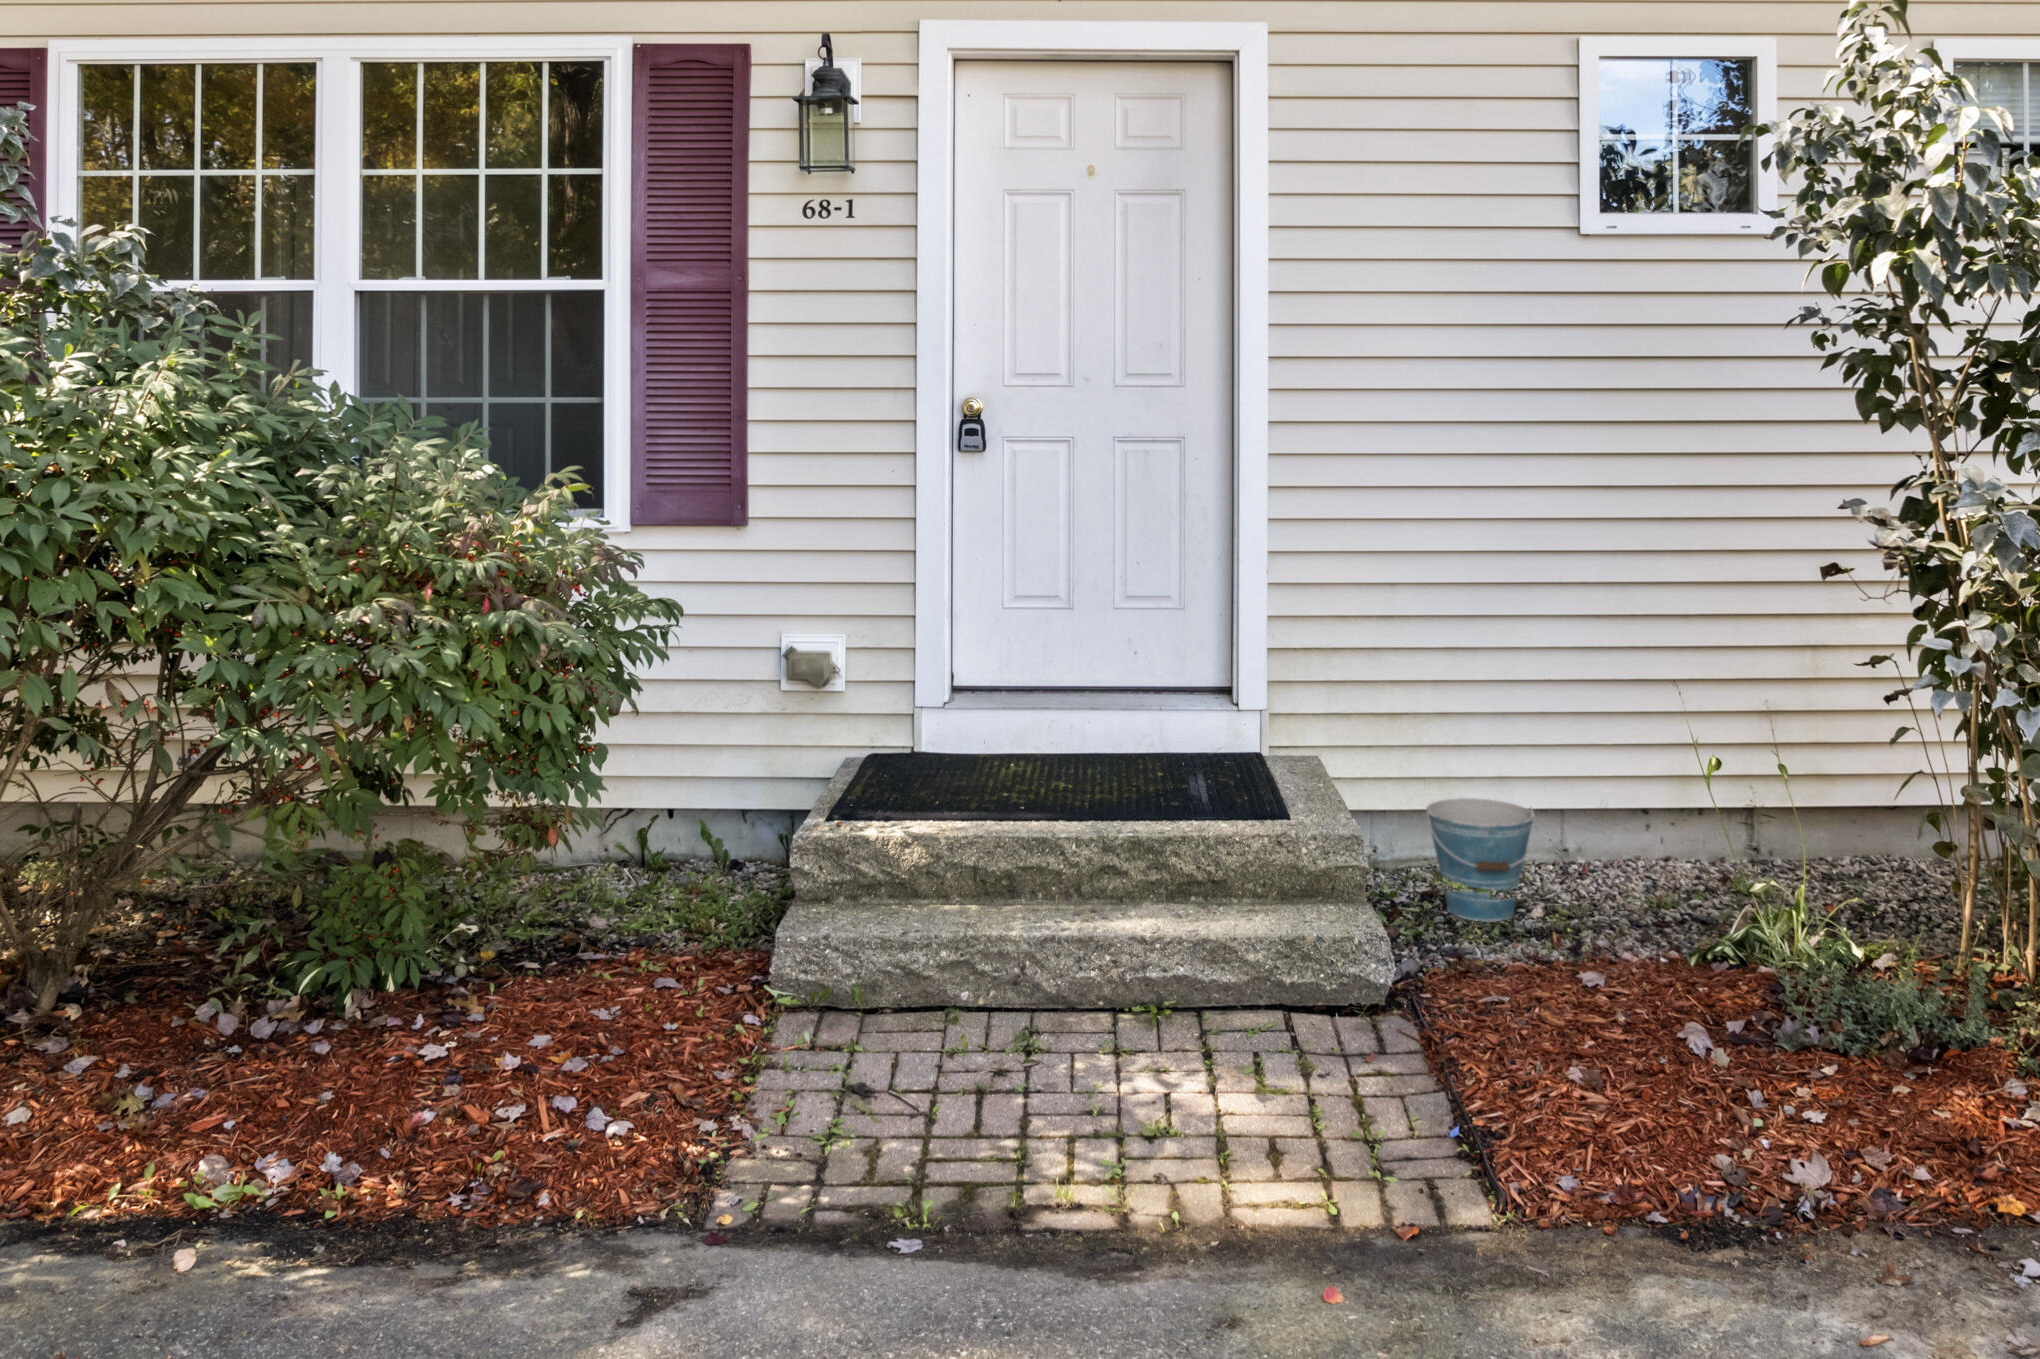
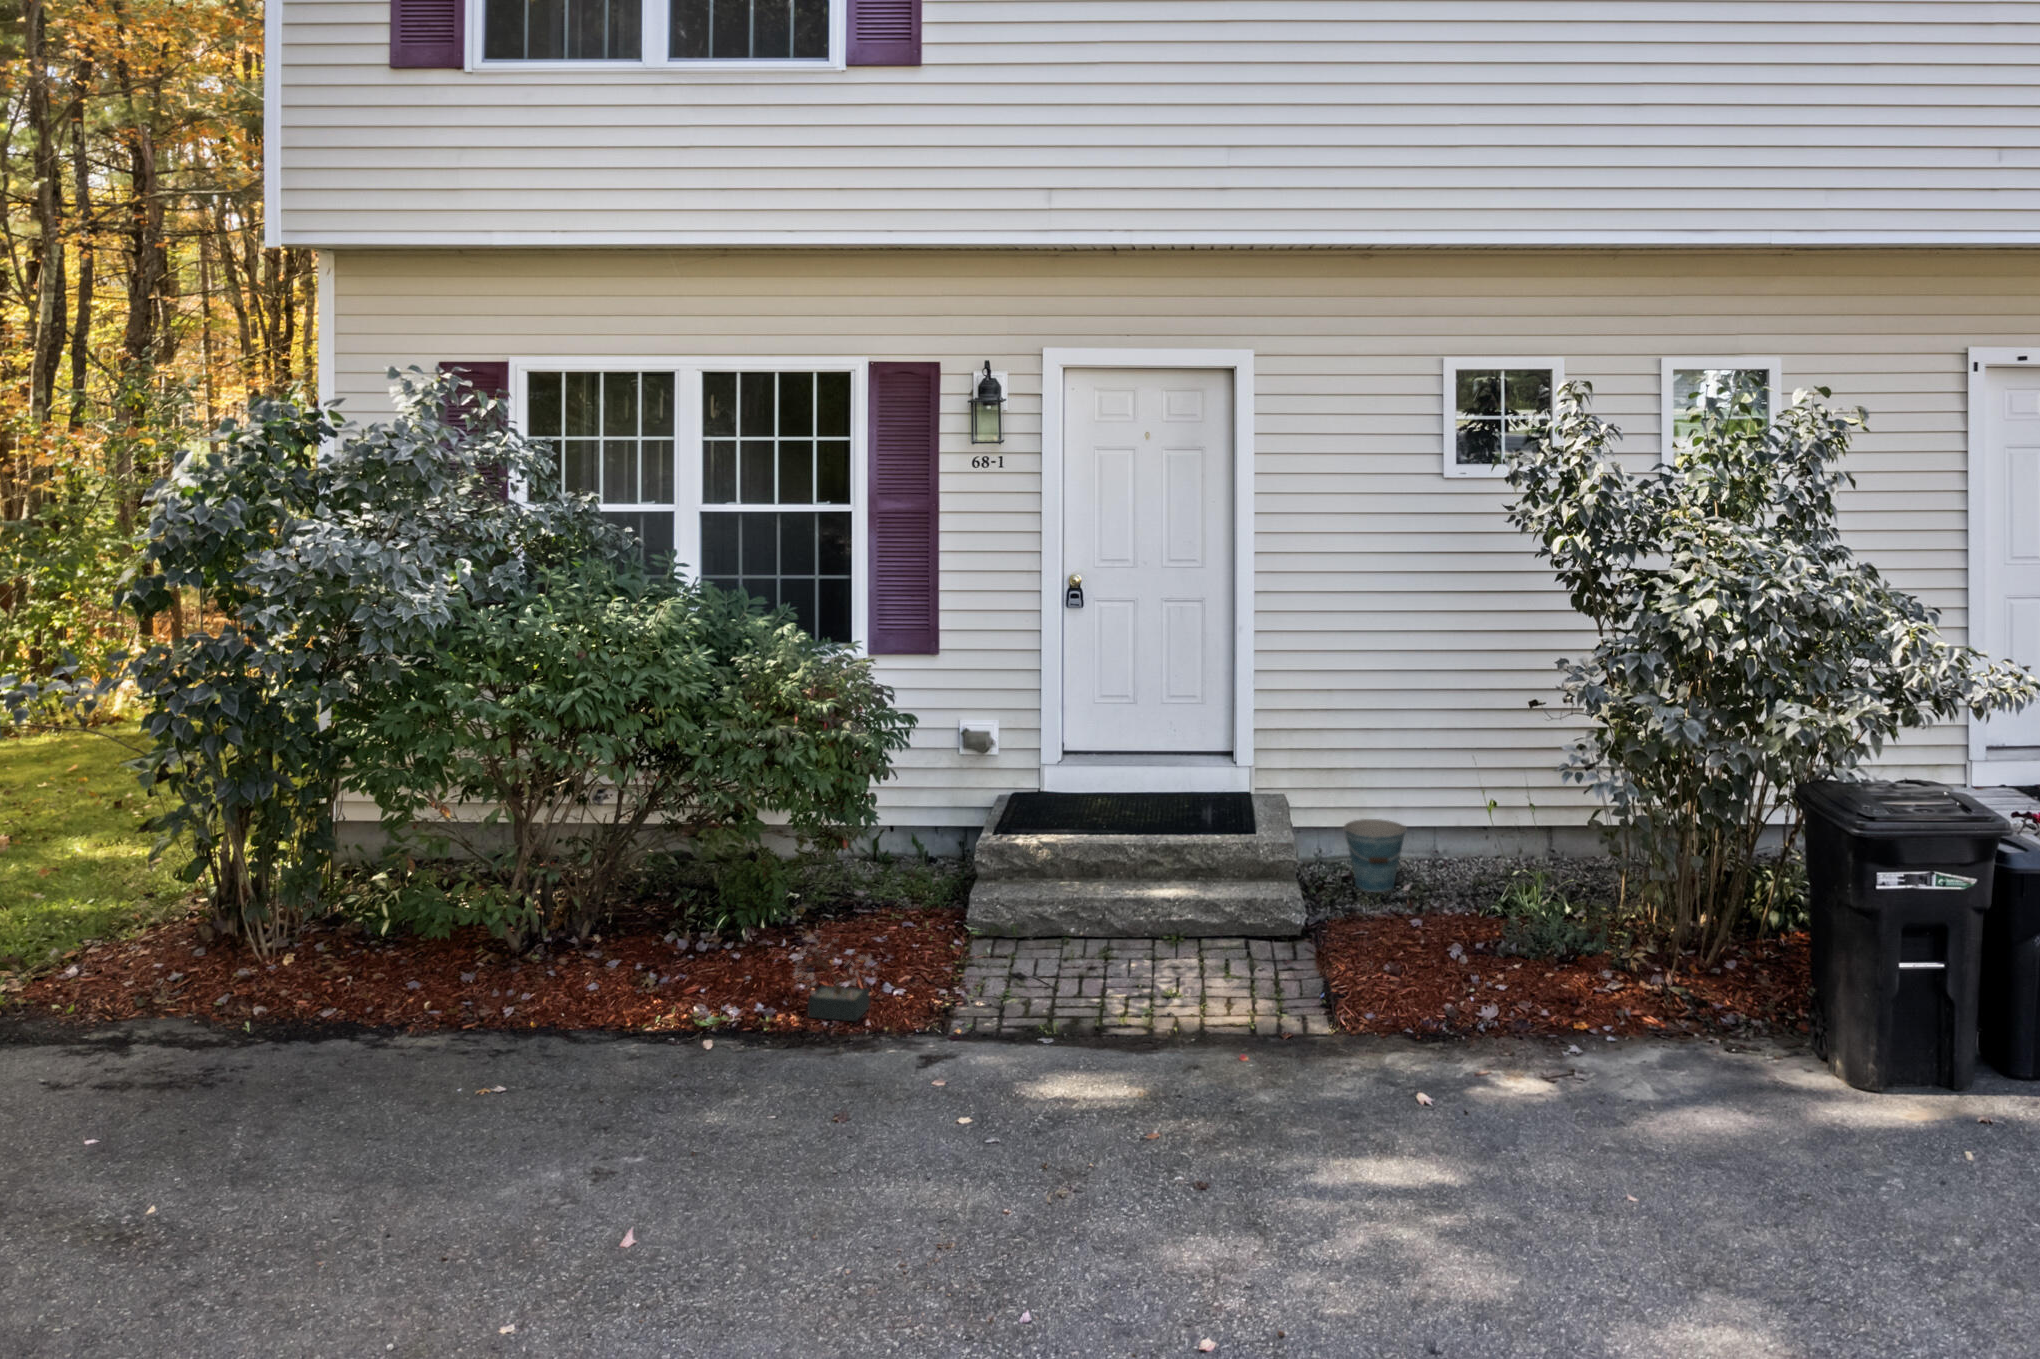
decorative plant: none [369,1005,568,1199] -> present [794,933,878,1021]

